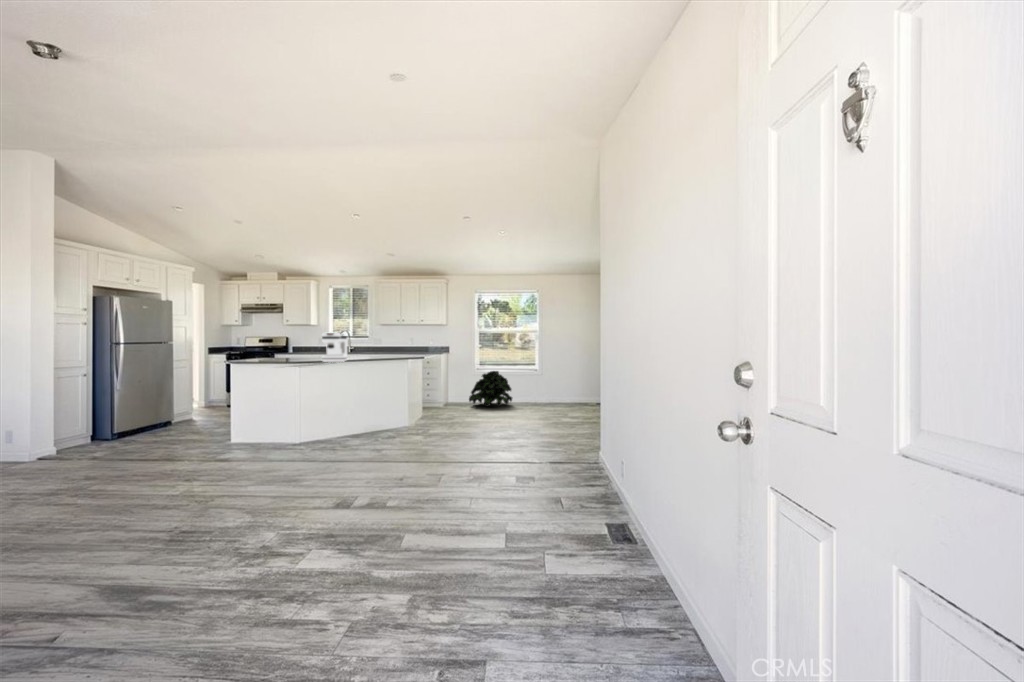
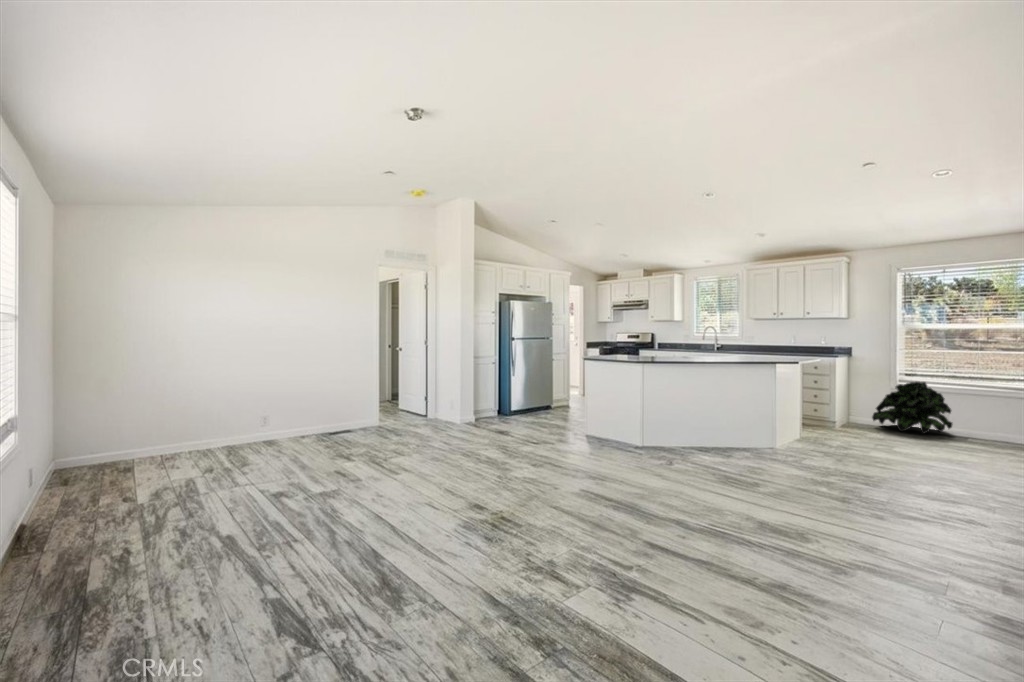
coffee maker: present [322,333,347,362] -> none [667,330,696,362]

